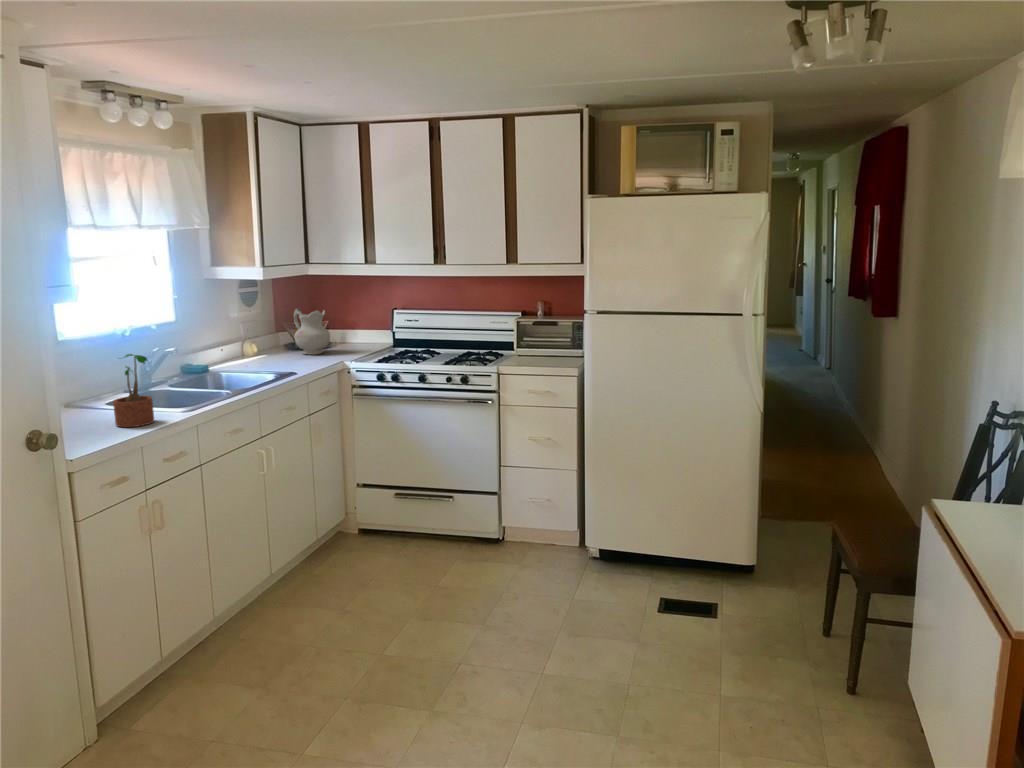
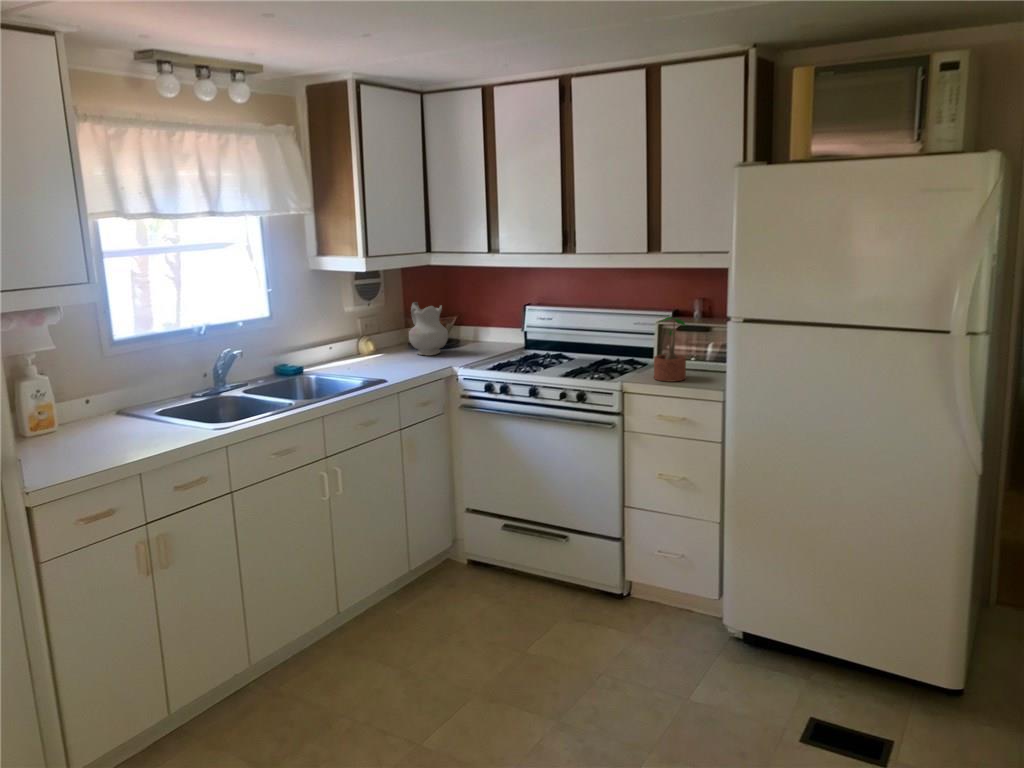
potted plant: present [113,354,154,427] -> present [654,317,686,381]

